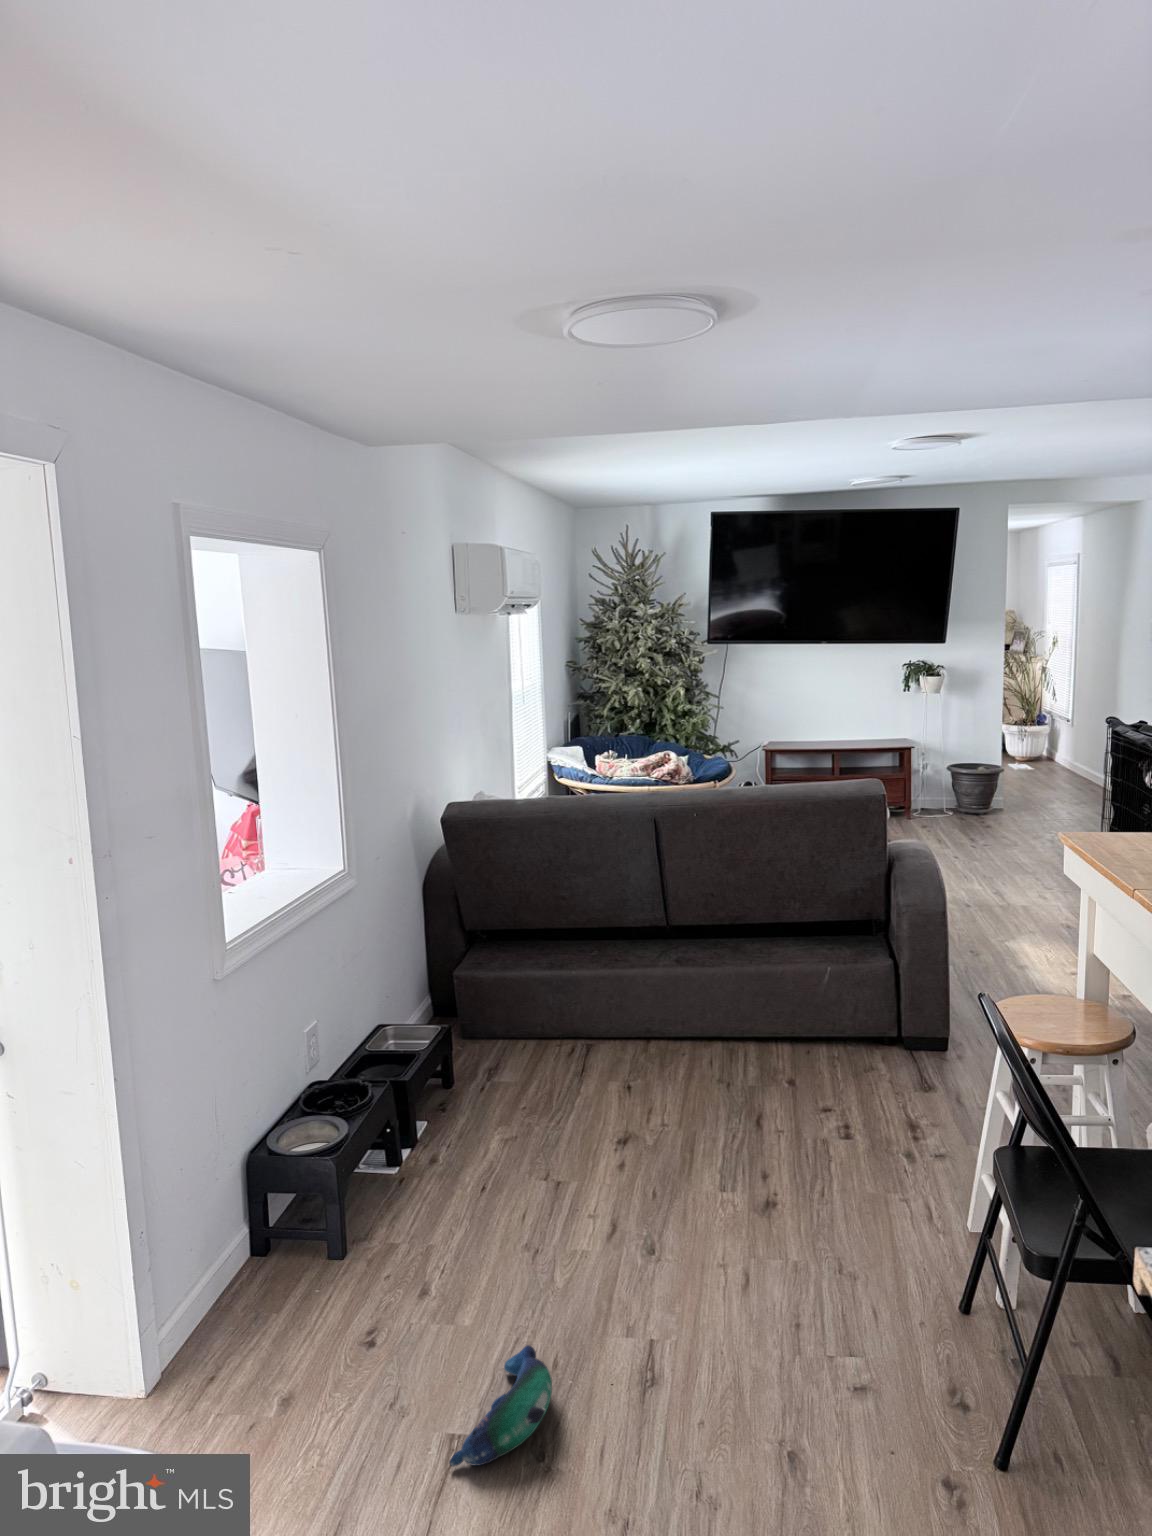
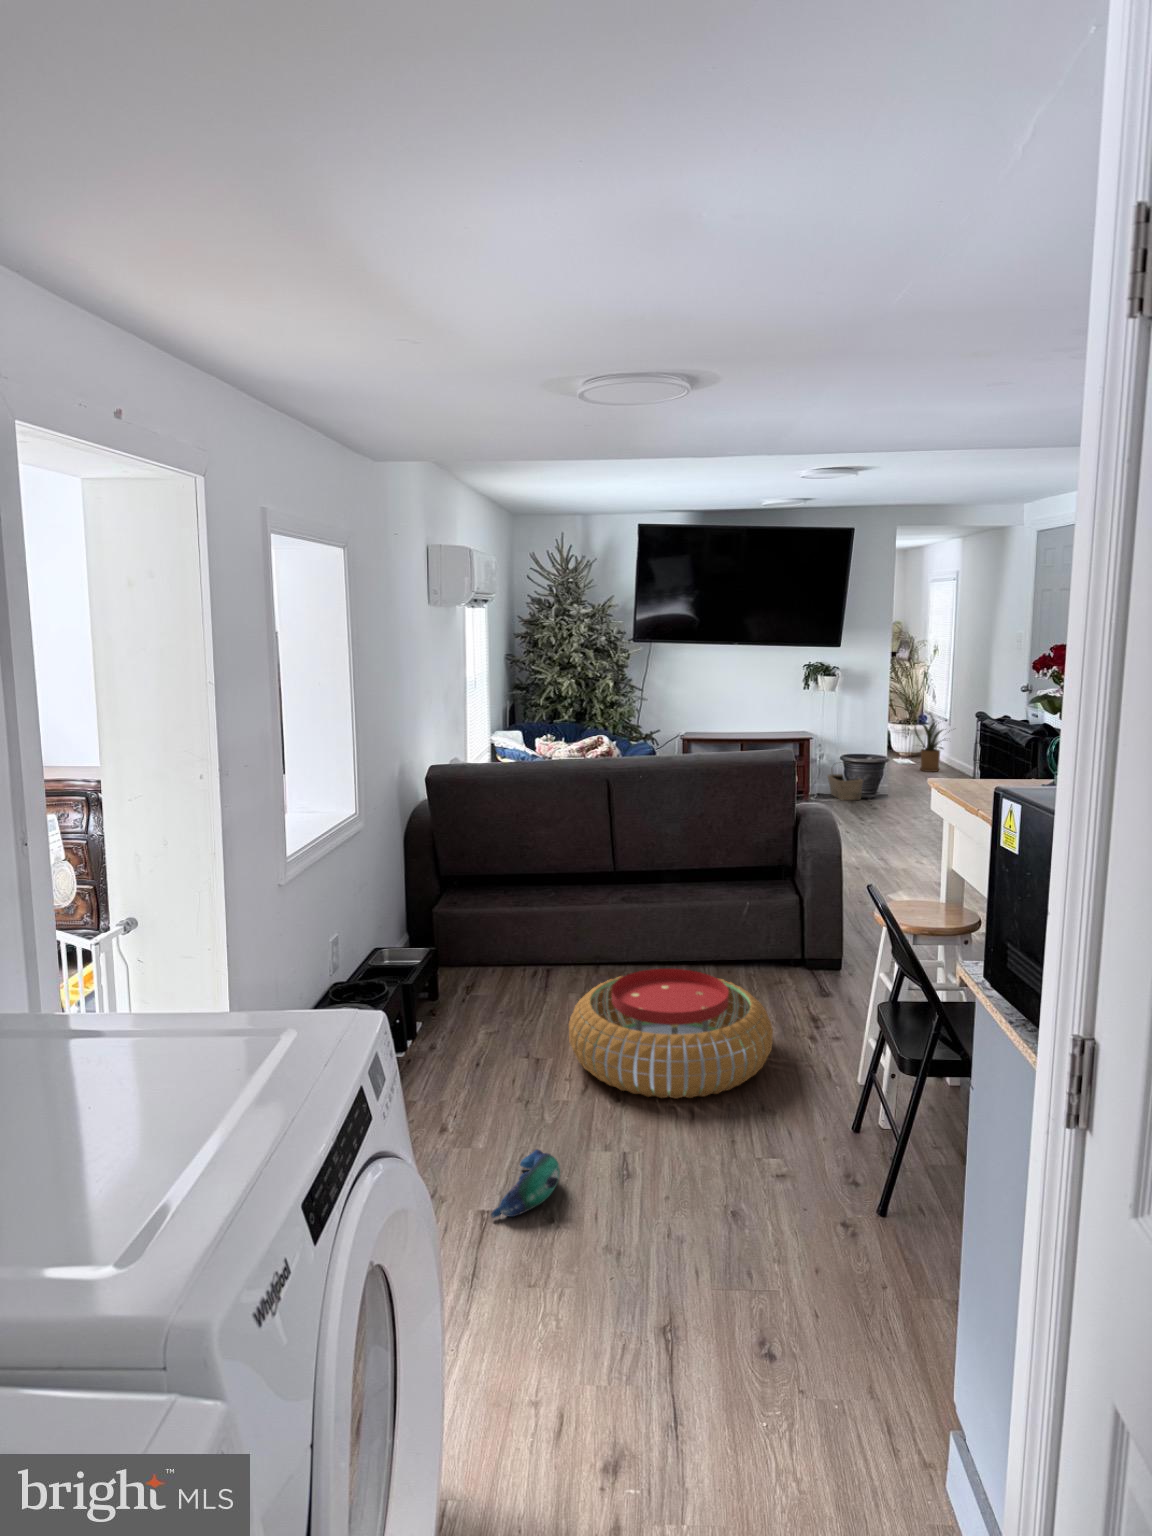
house plant: none [1028,721,1083,779] -> present [914,722,943,772]
basket: none [931,772,974,816] -> present [827,769,863,800]
pouf: none [592,1065,858,1256] -> present [569,969,773,1099]

